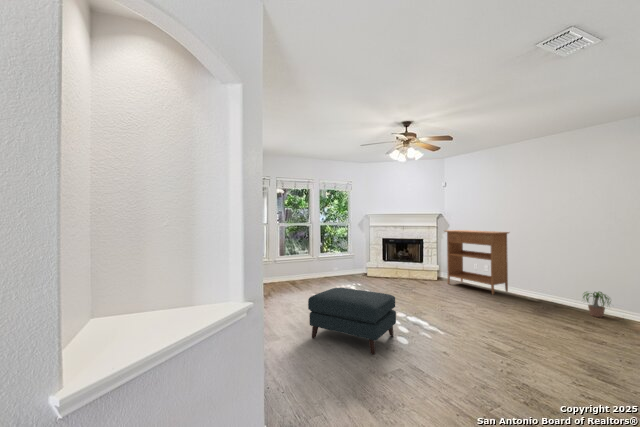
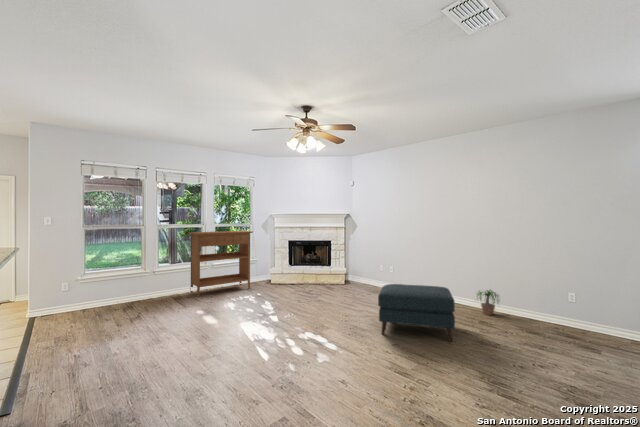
console table: present [445,230,509,294] -> present [188,231,253,297]
ottoman: present [308,288,396,355] -> present [378,284,455,342]

